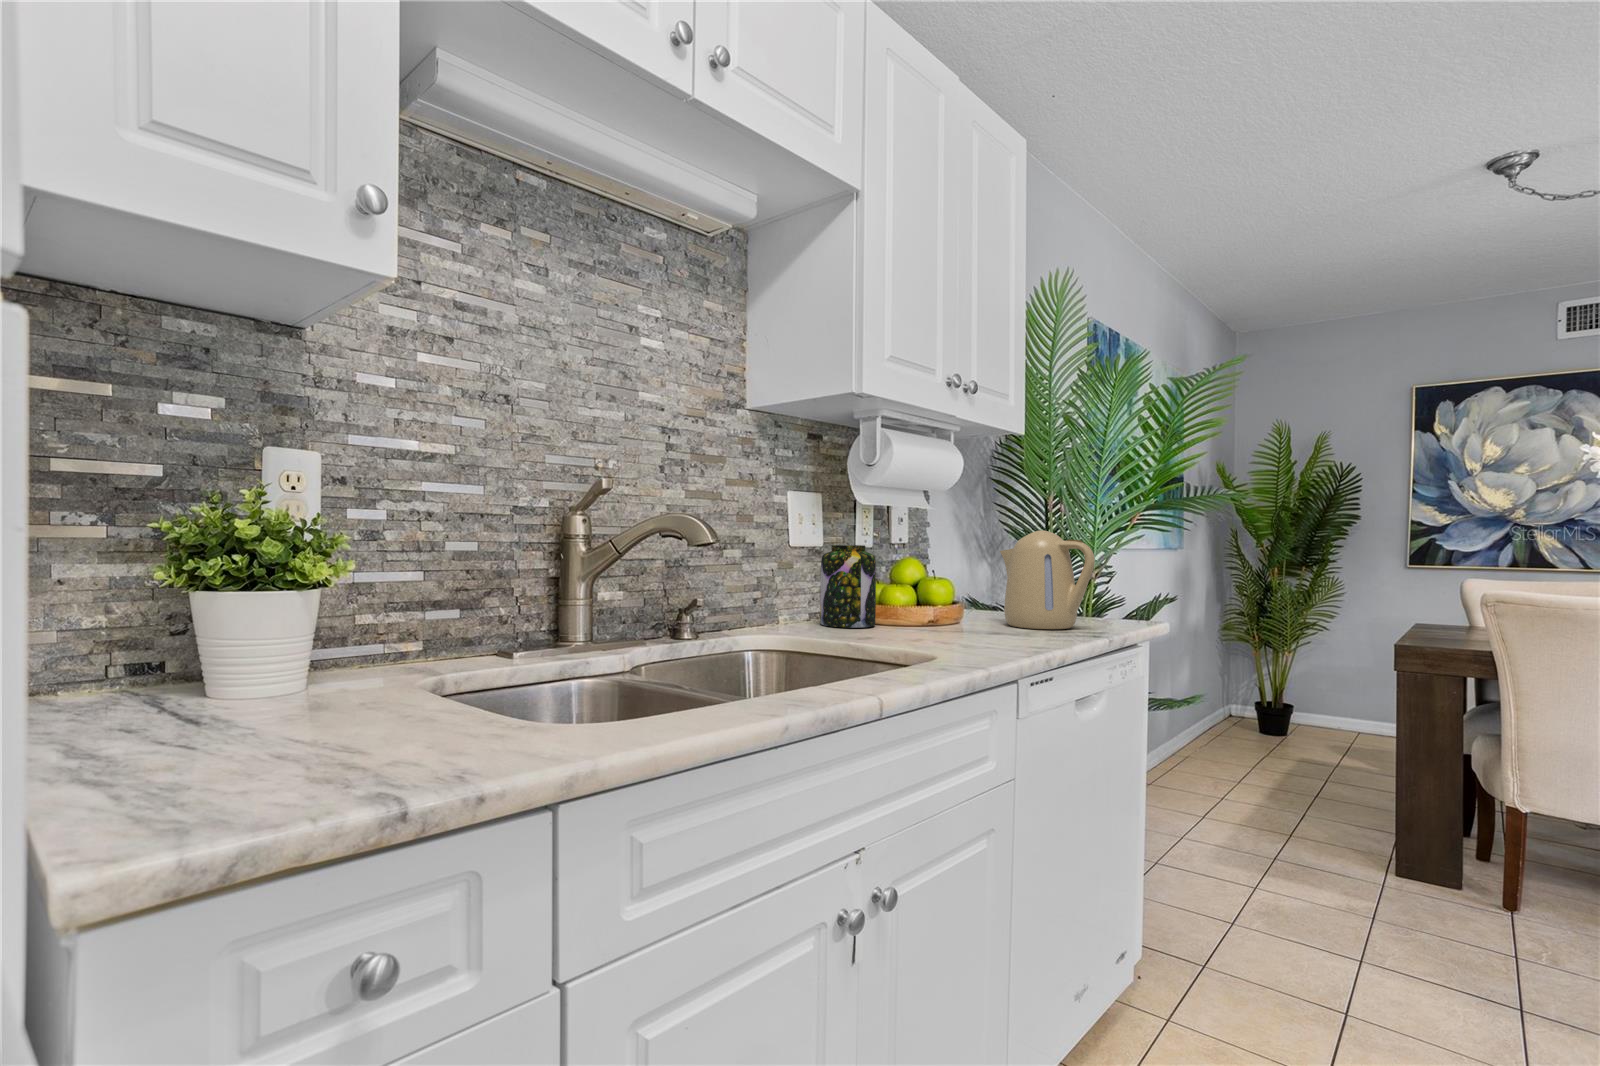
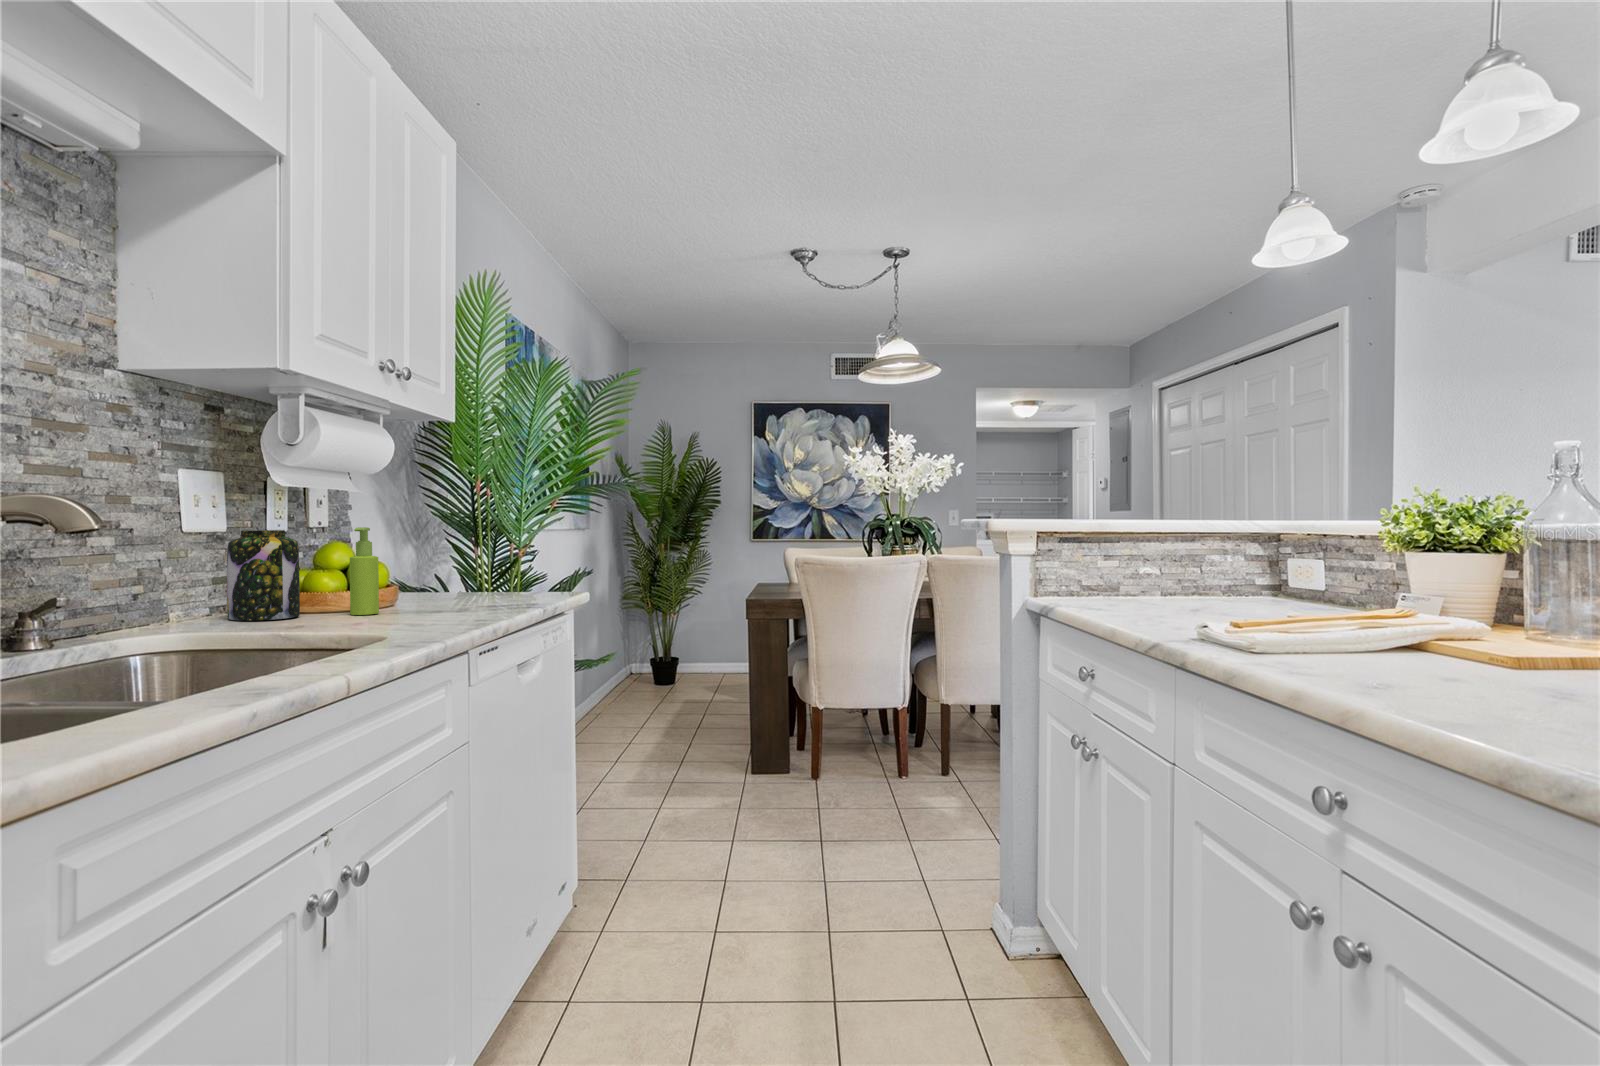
kettle: present [1000,530,1095,629] -> none [435,513,528,606]
soap dispenser: none [917,544,943,630] -> present [350,527,379,615]

